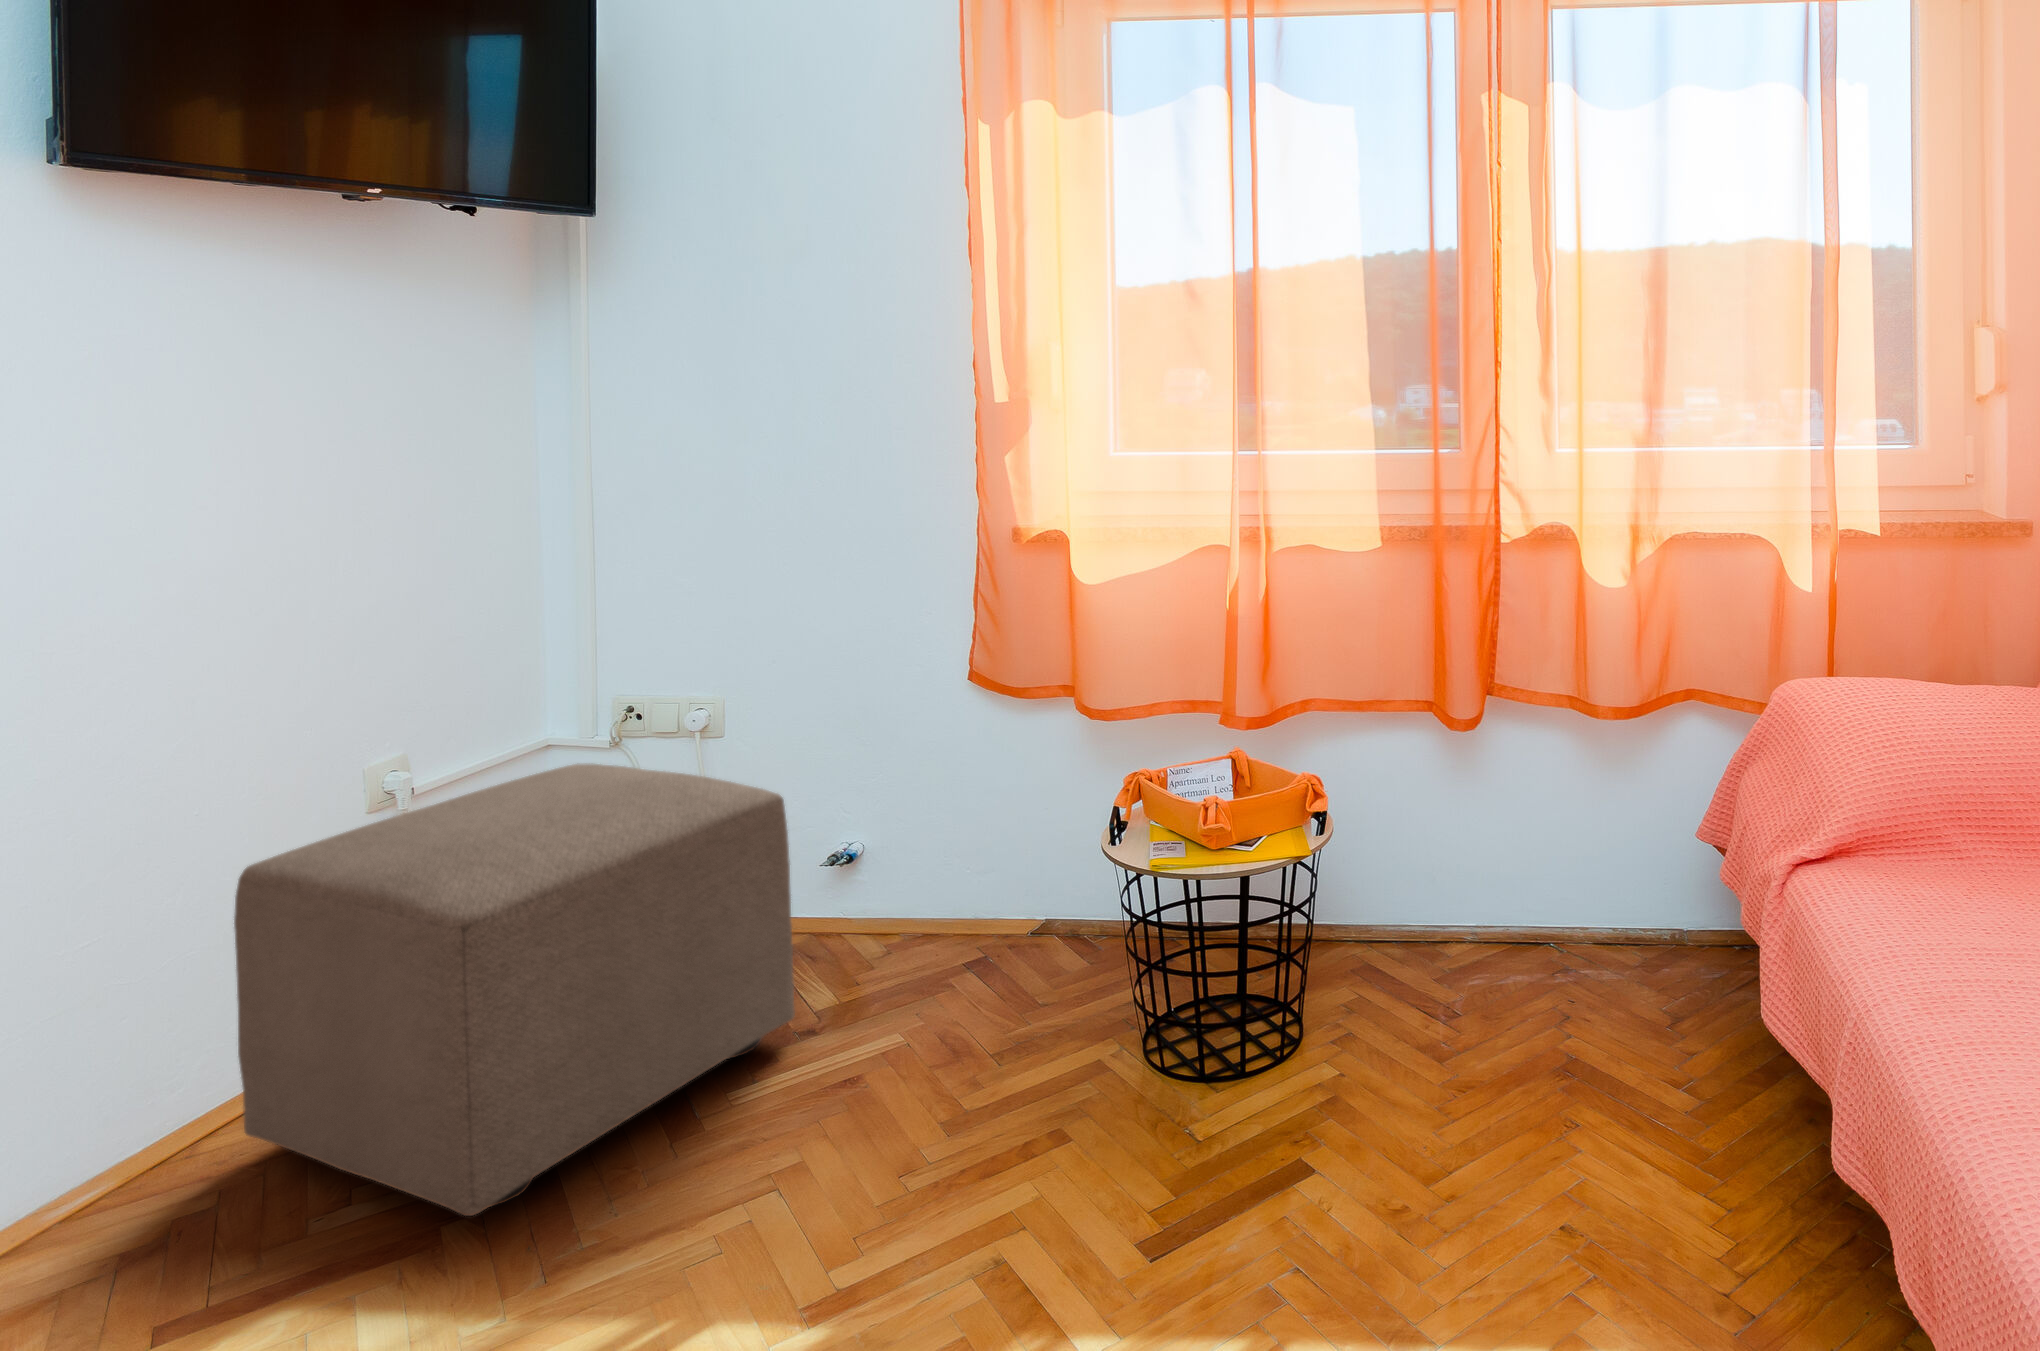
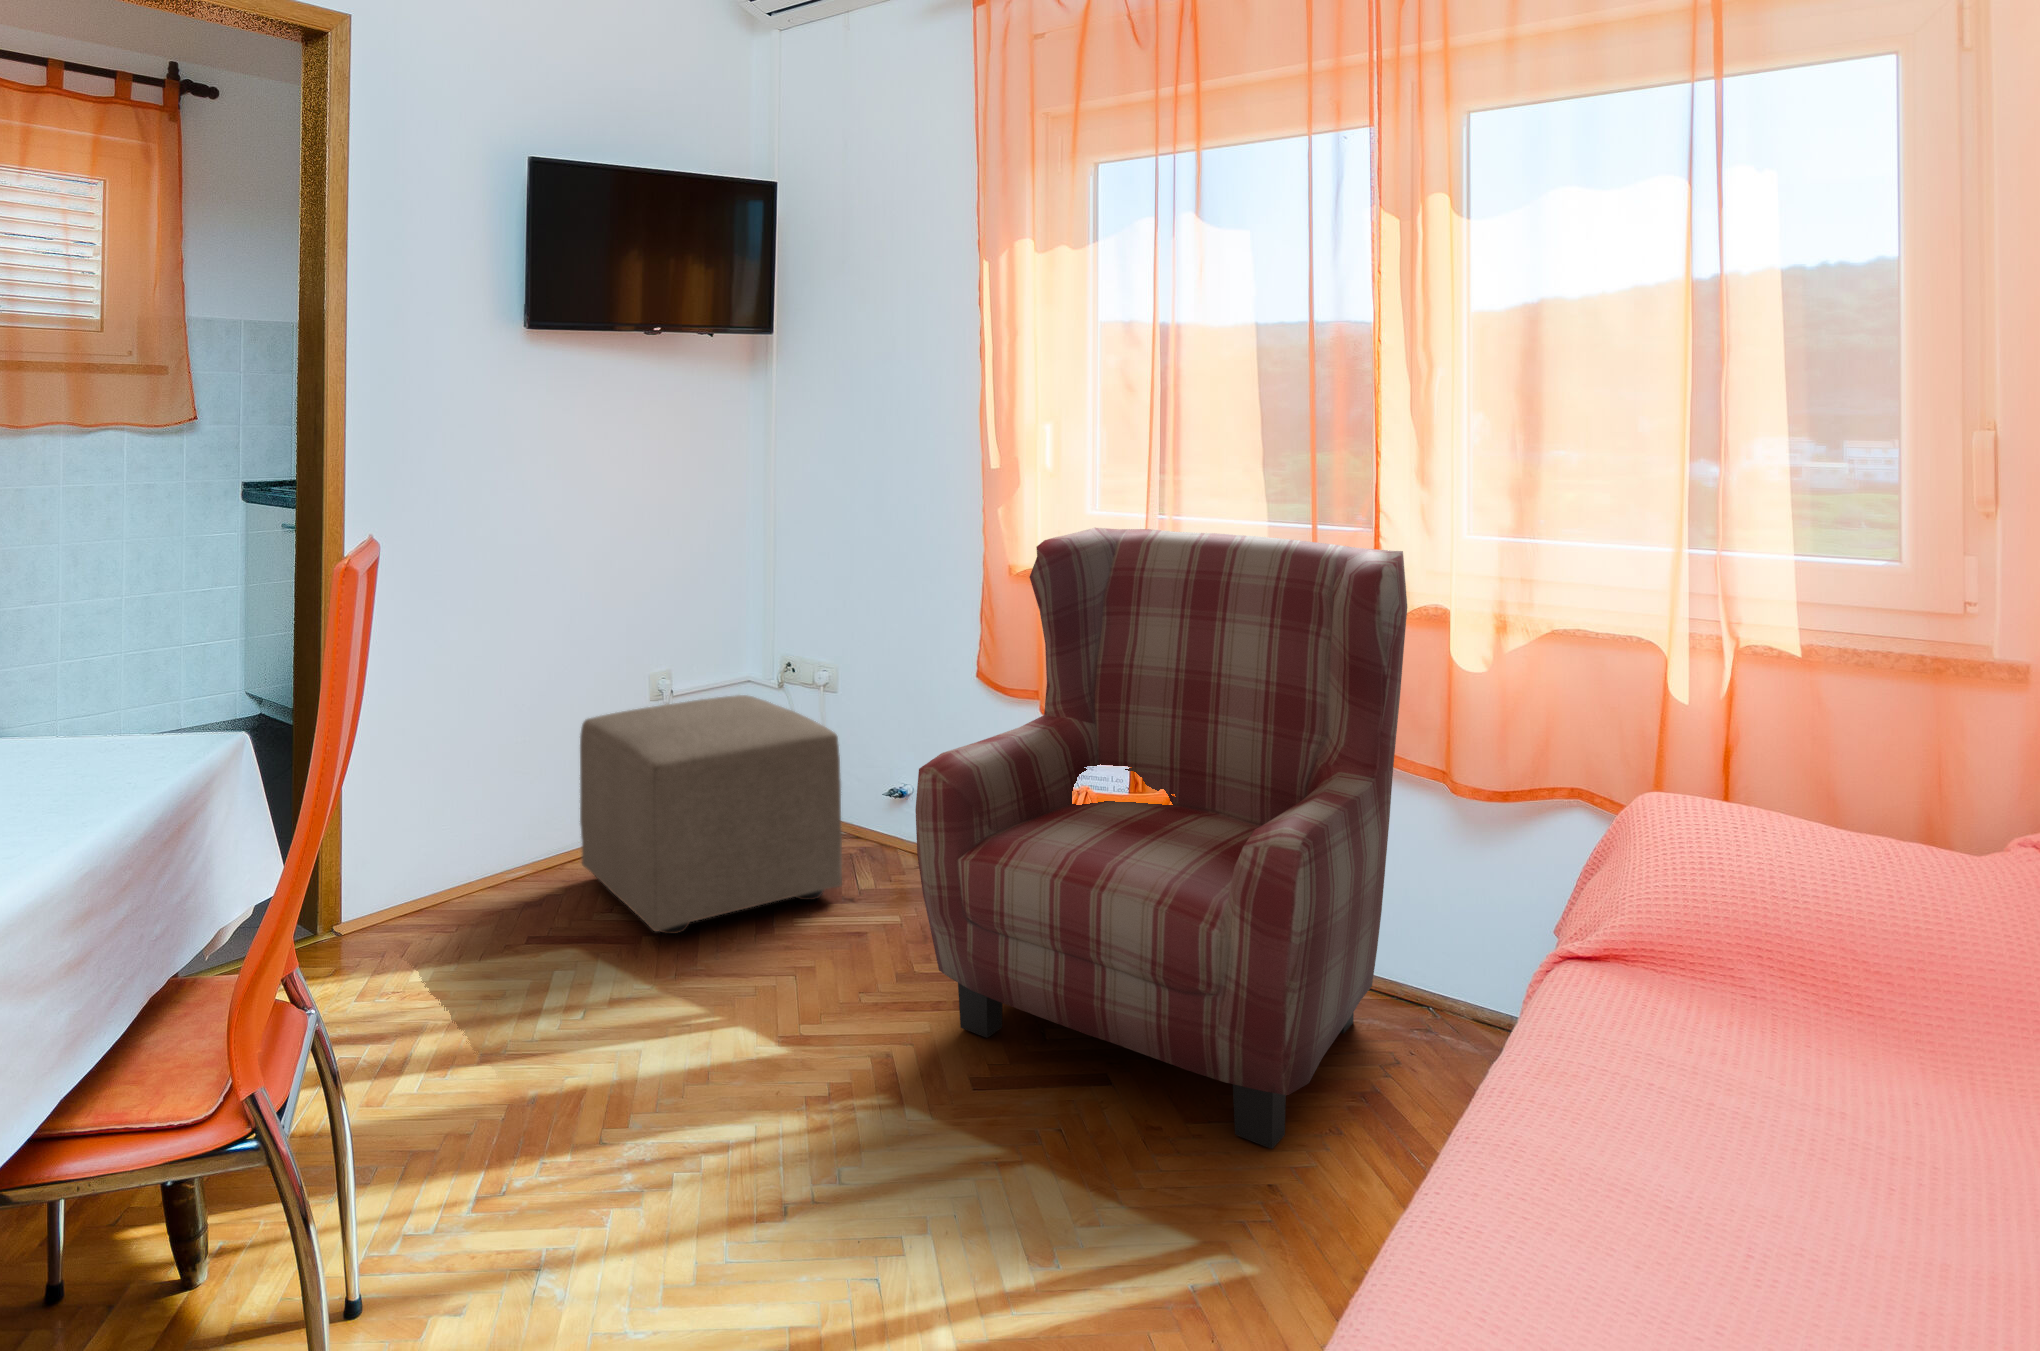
armchair: none [1015,461,1597,1189] -> present [916,528,1407,1149]

